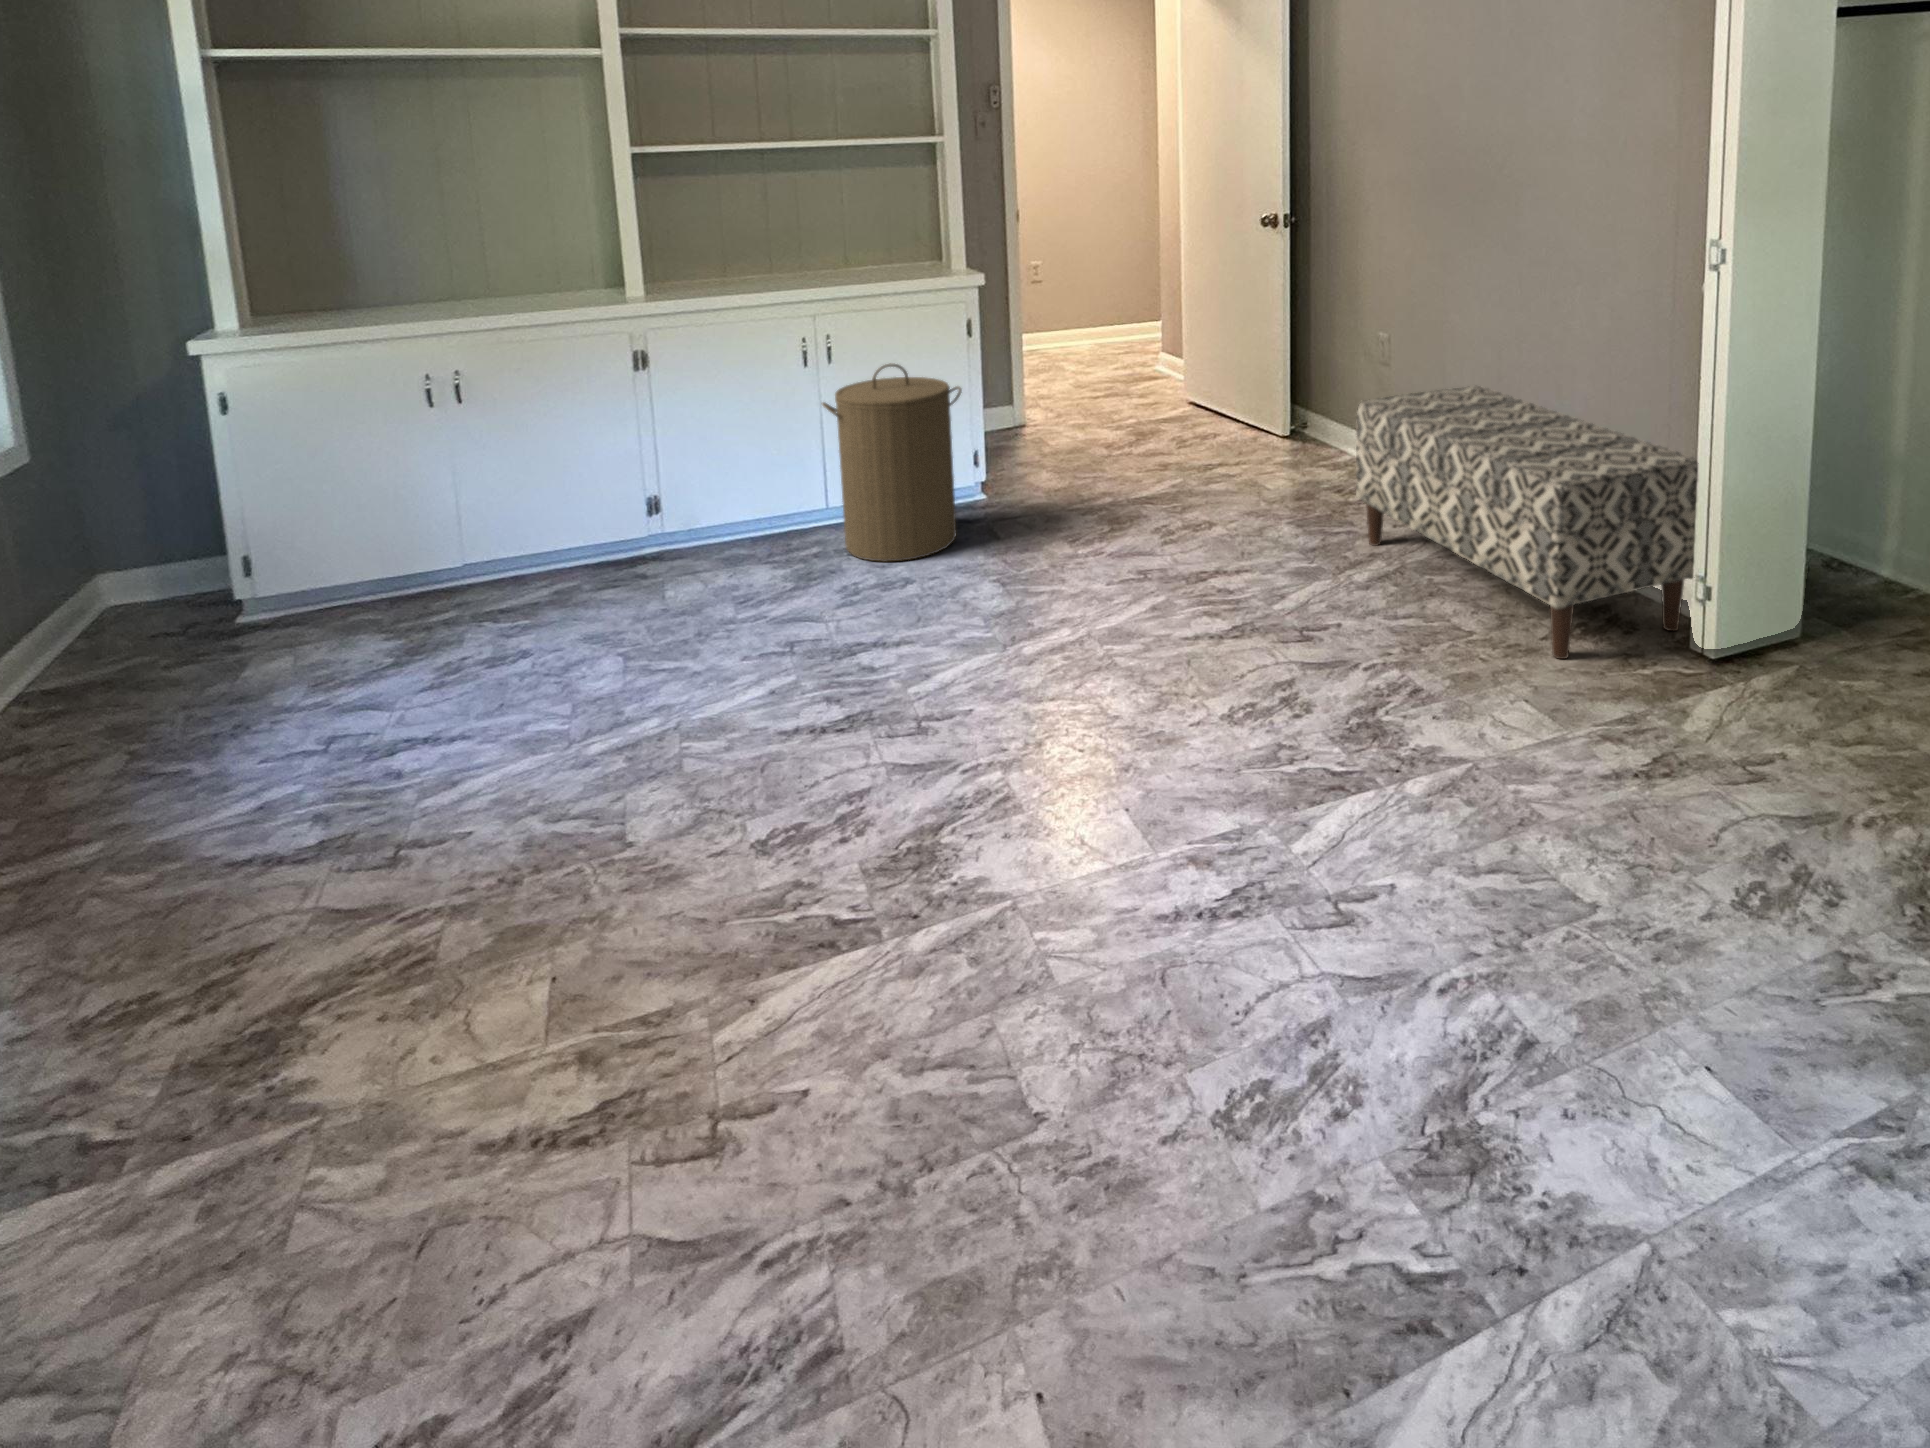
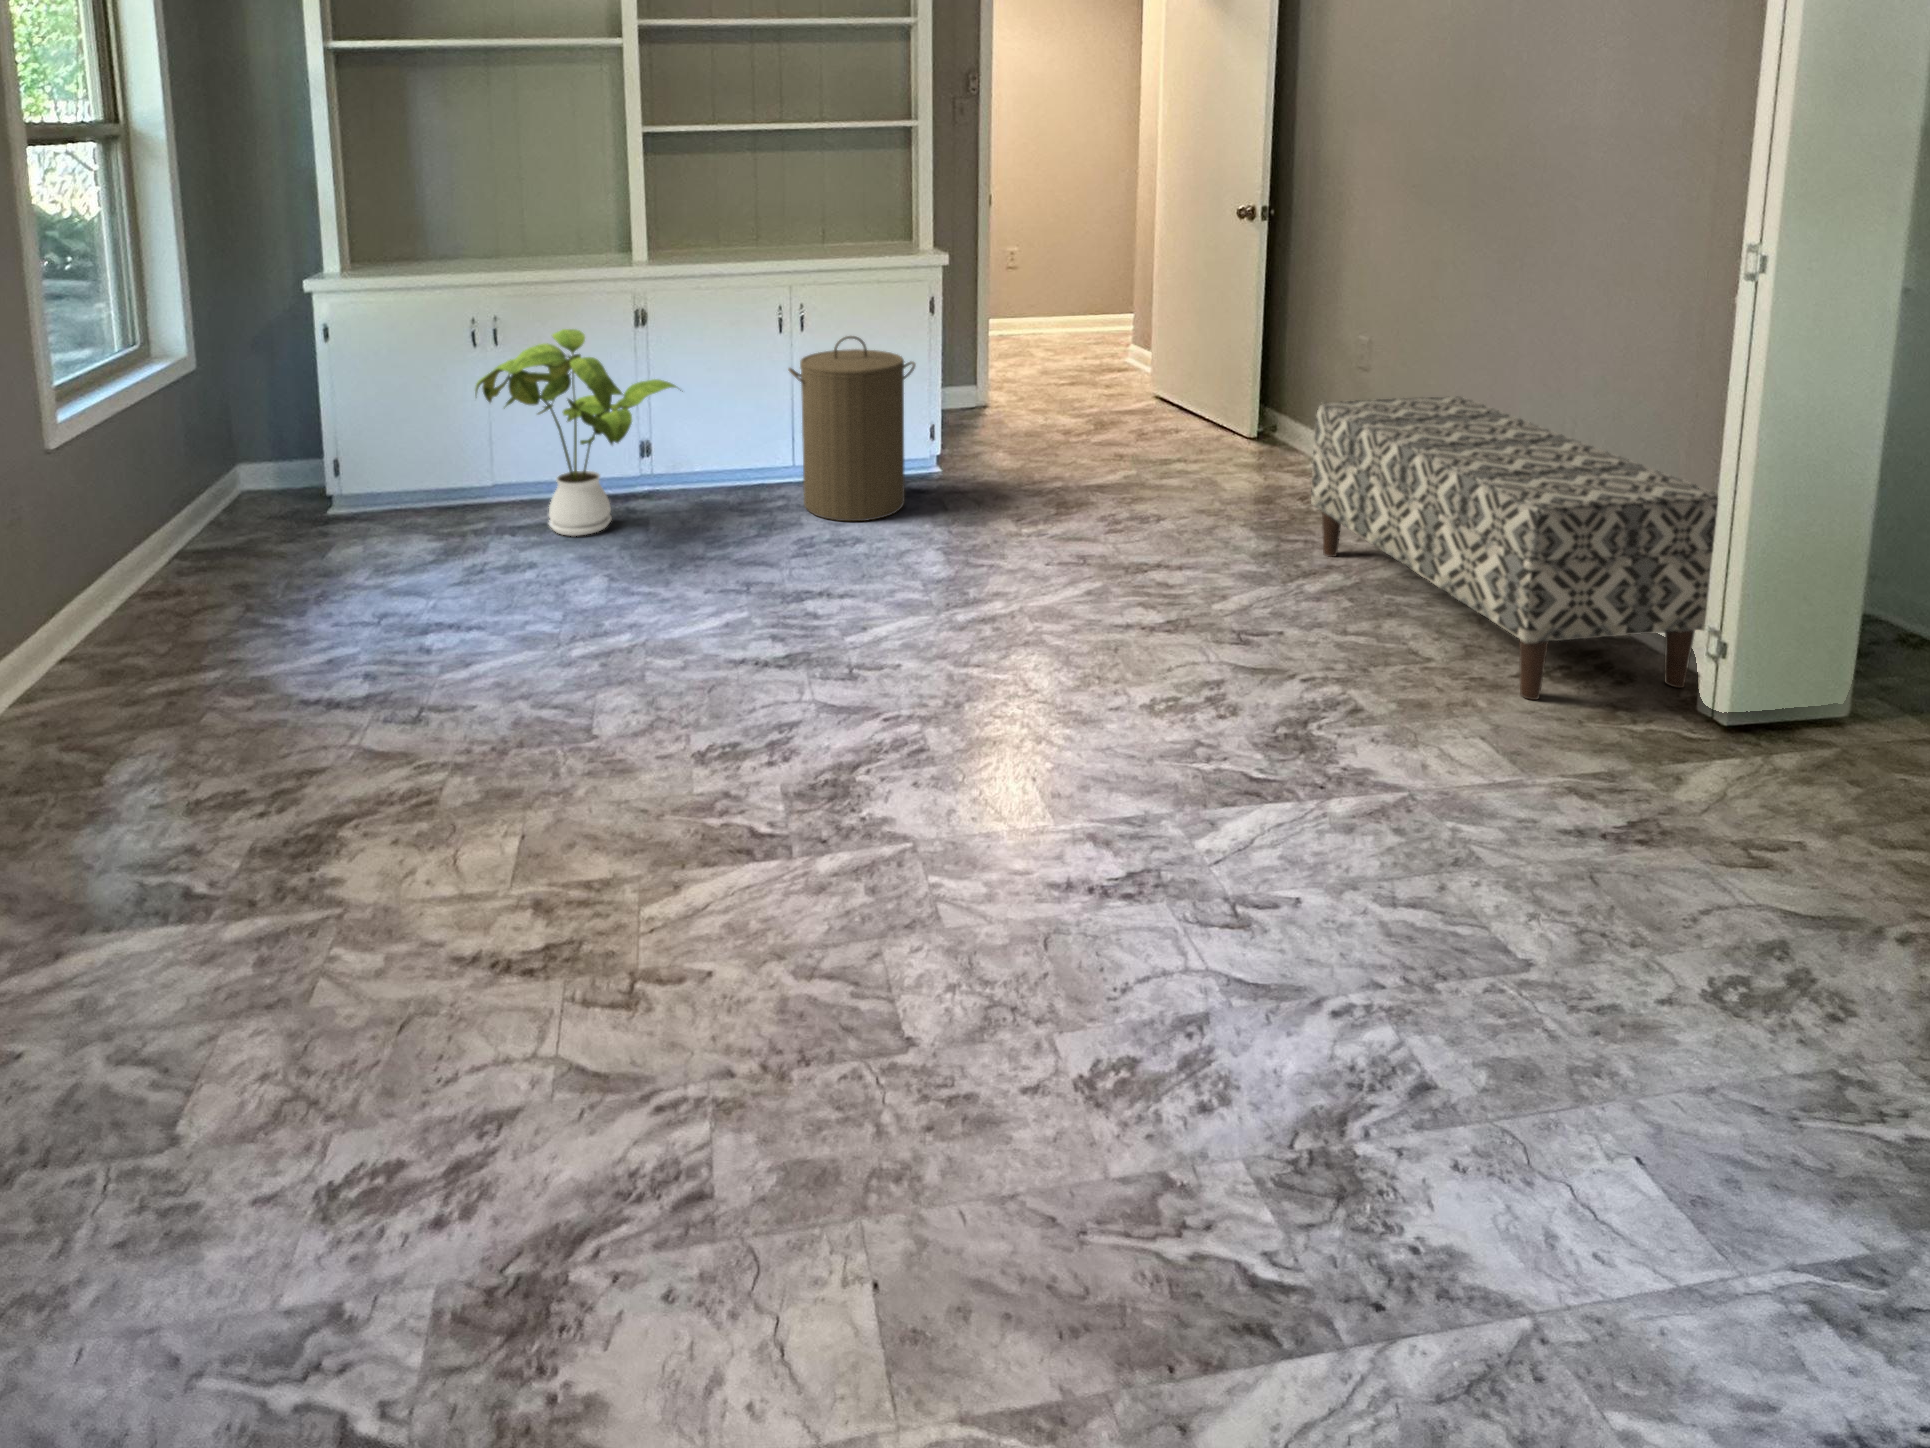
house plant: none [436,377,702,613] -> present [475,329,683,536]

